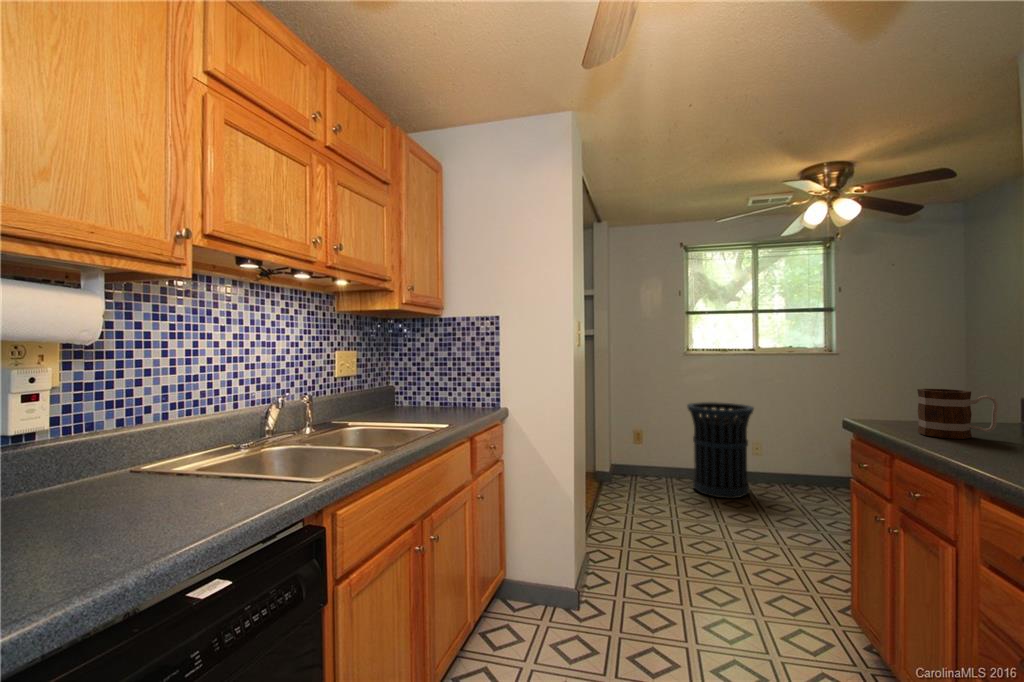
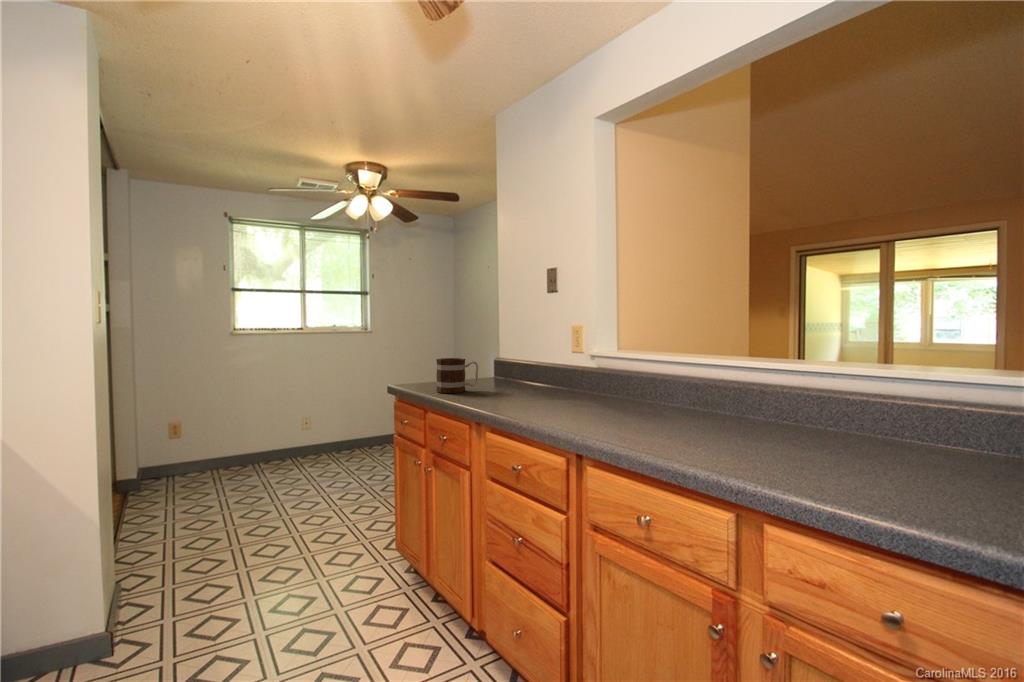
trash can: present [687,402,754,498] -> none [233,384,304,483]

